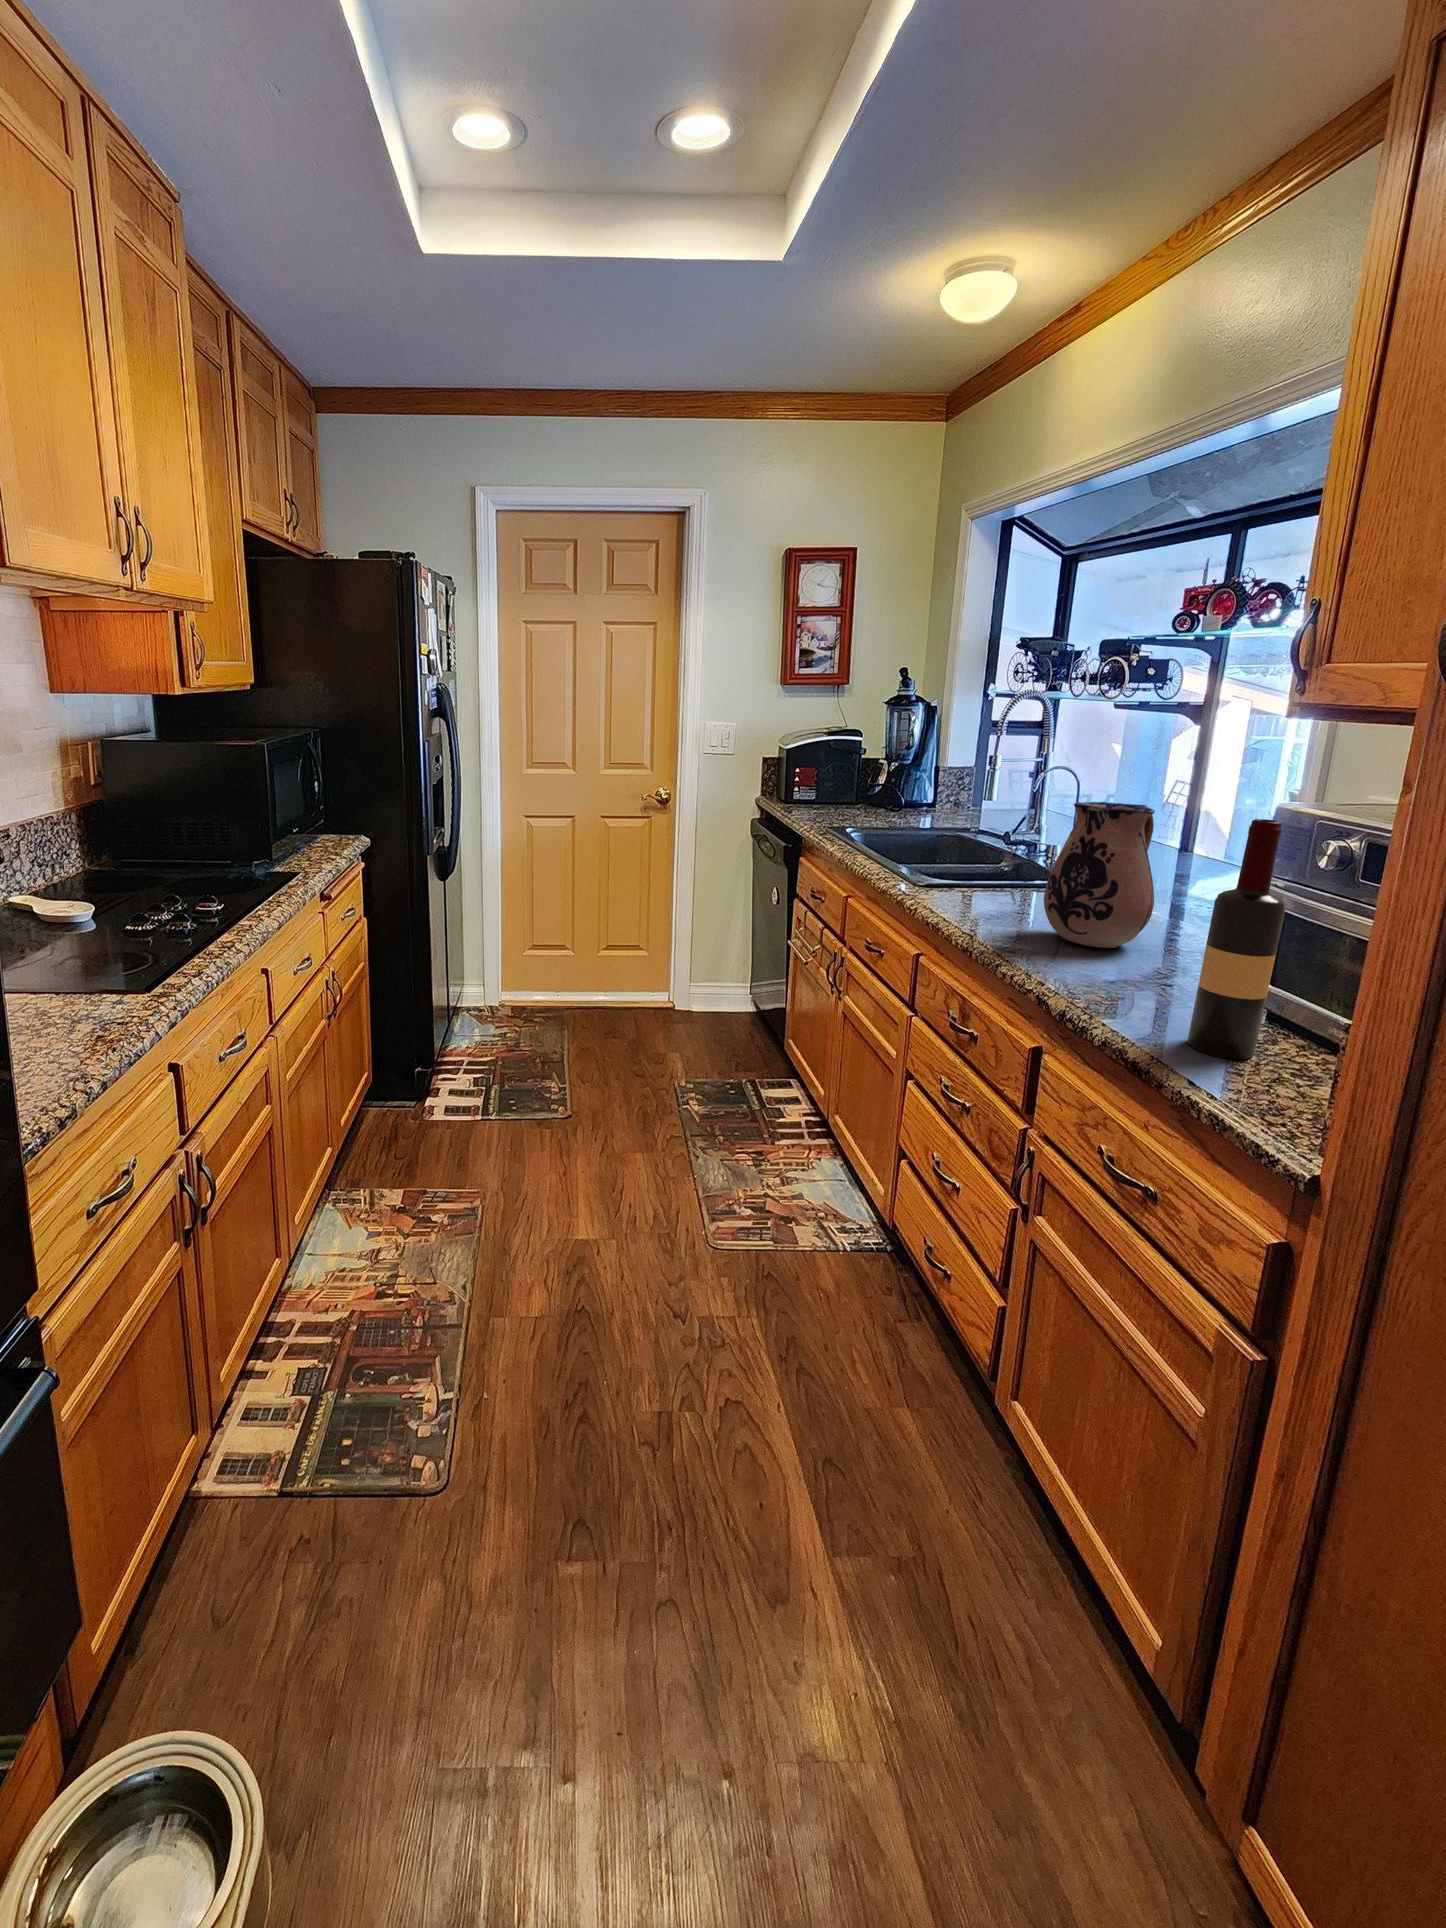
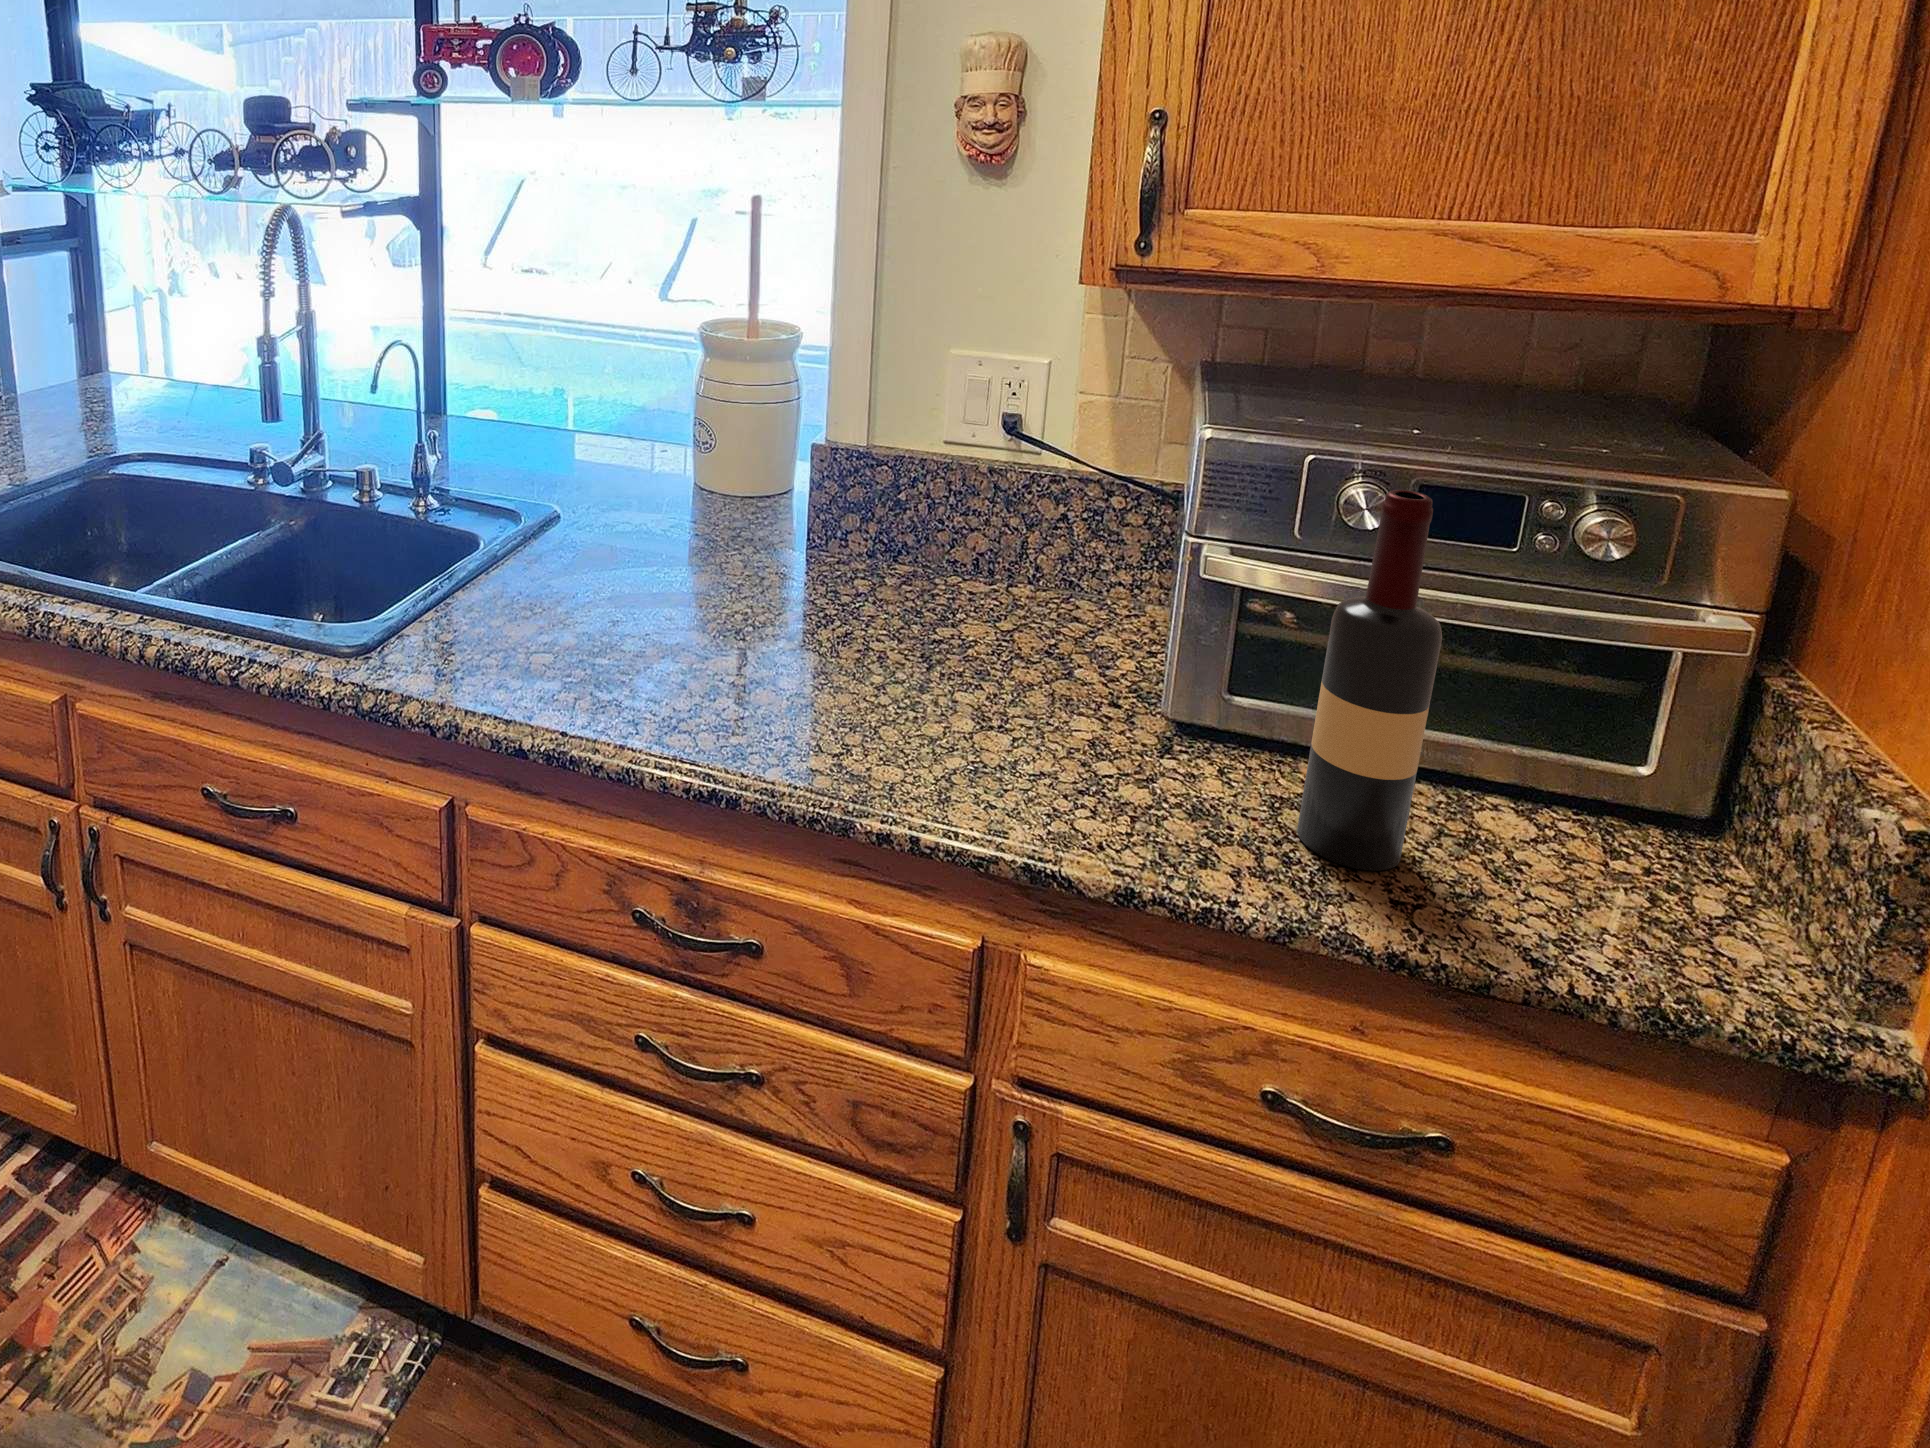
ceramic pitcher: present [1044,802,1155,948] -> none [708,424,880,693]

